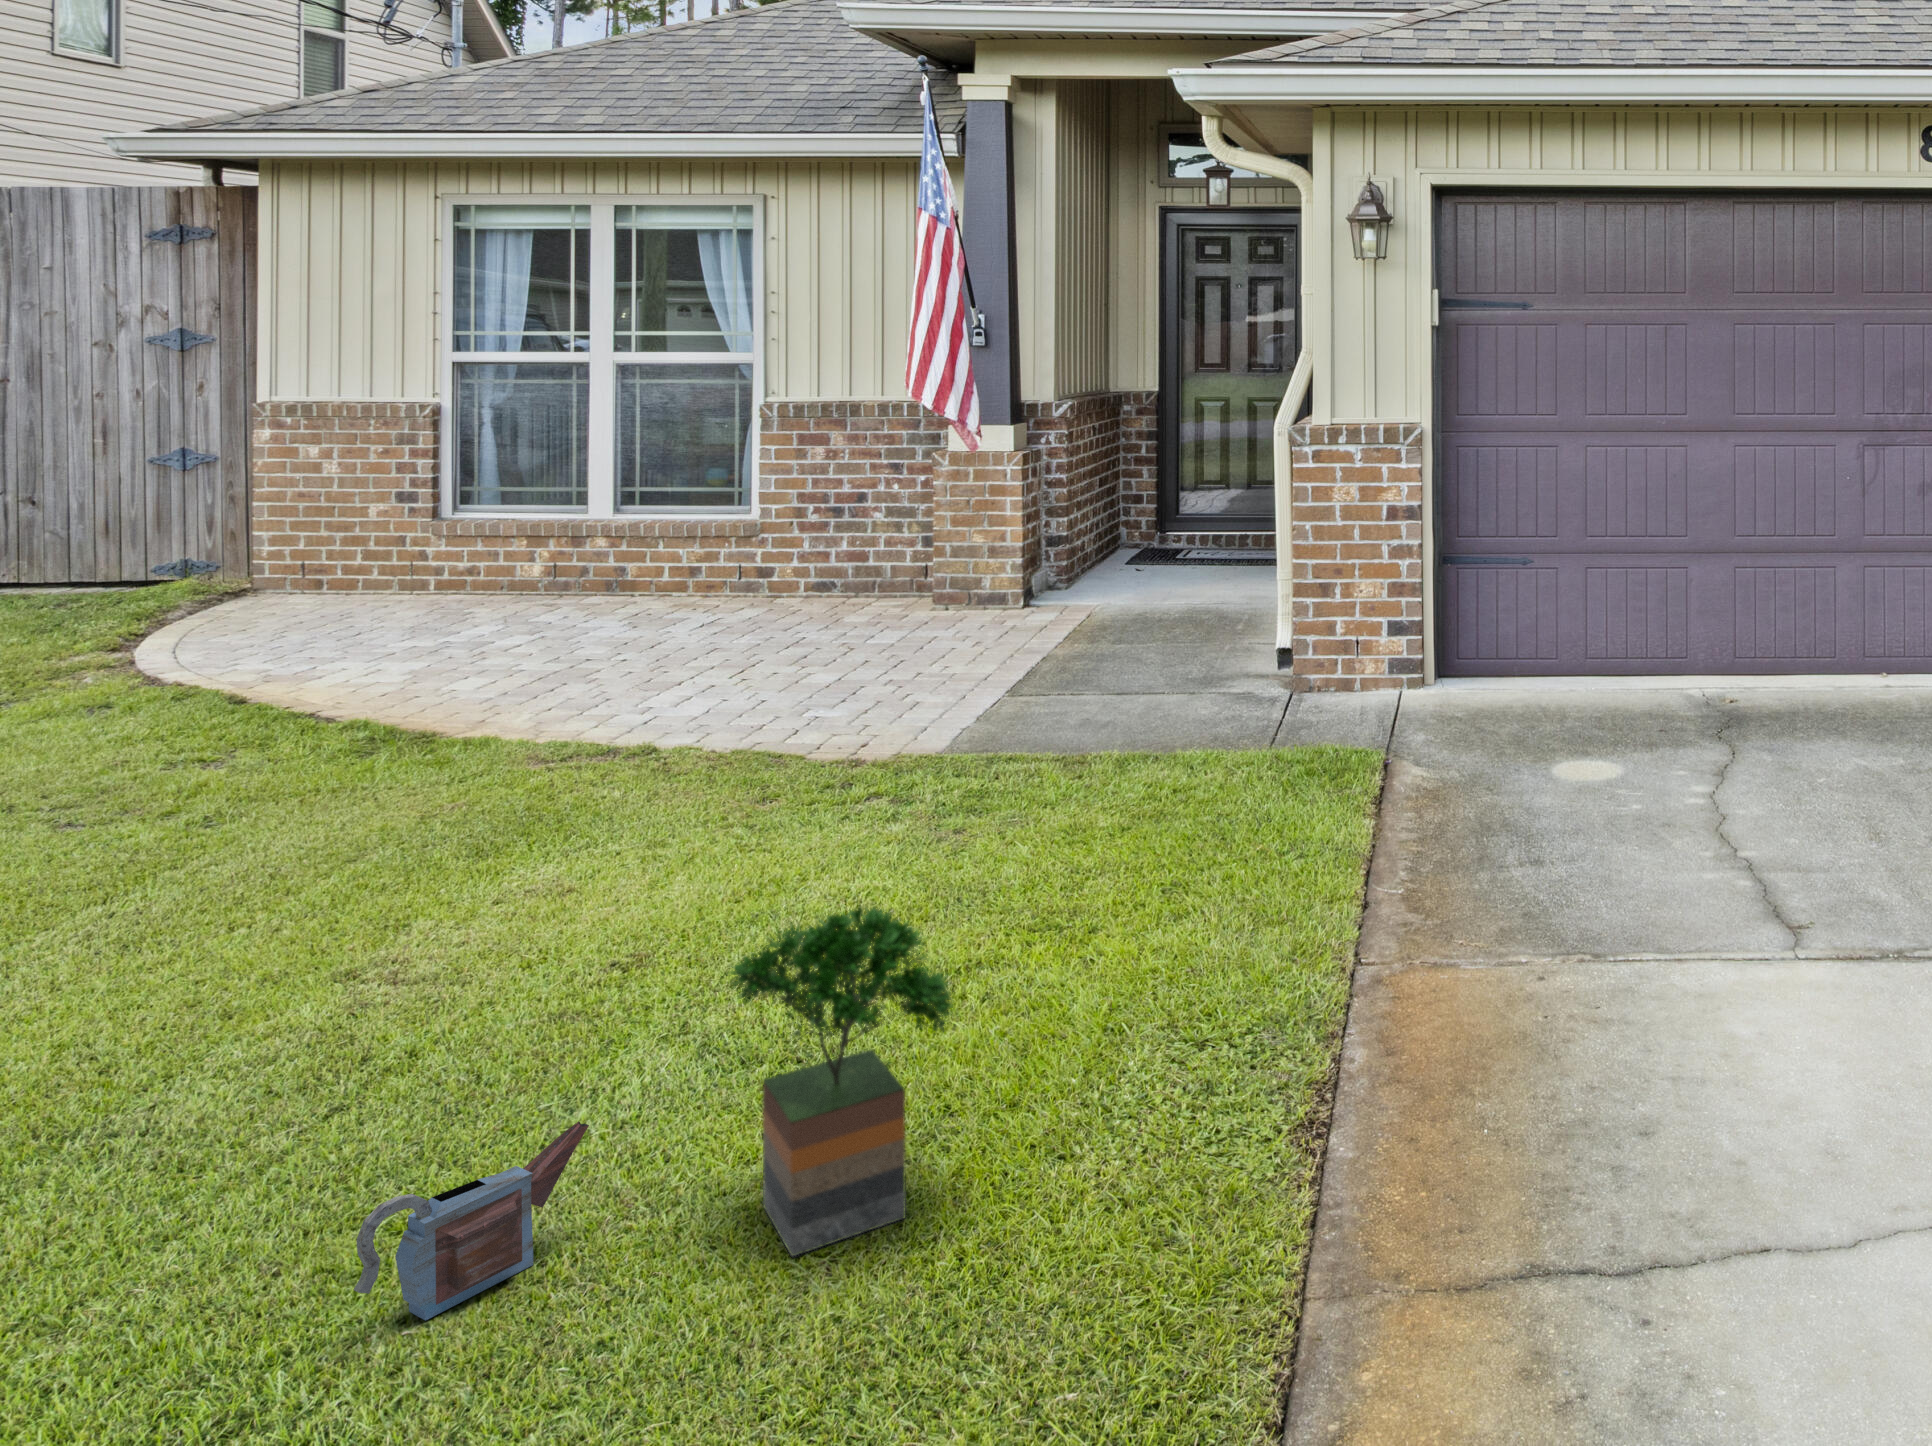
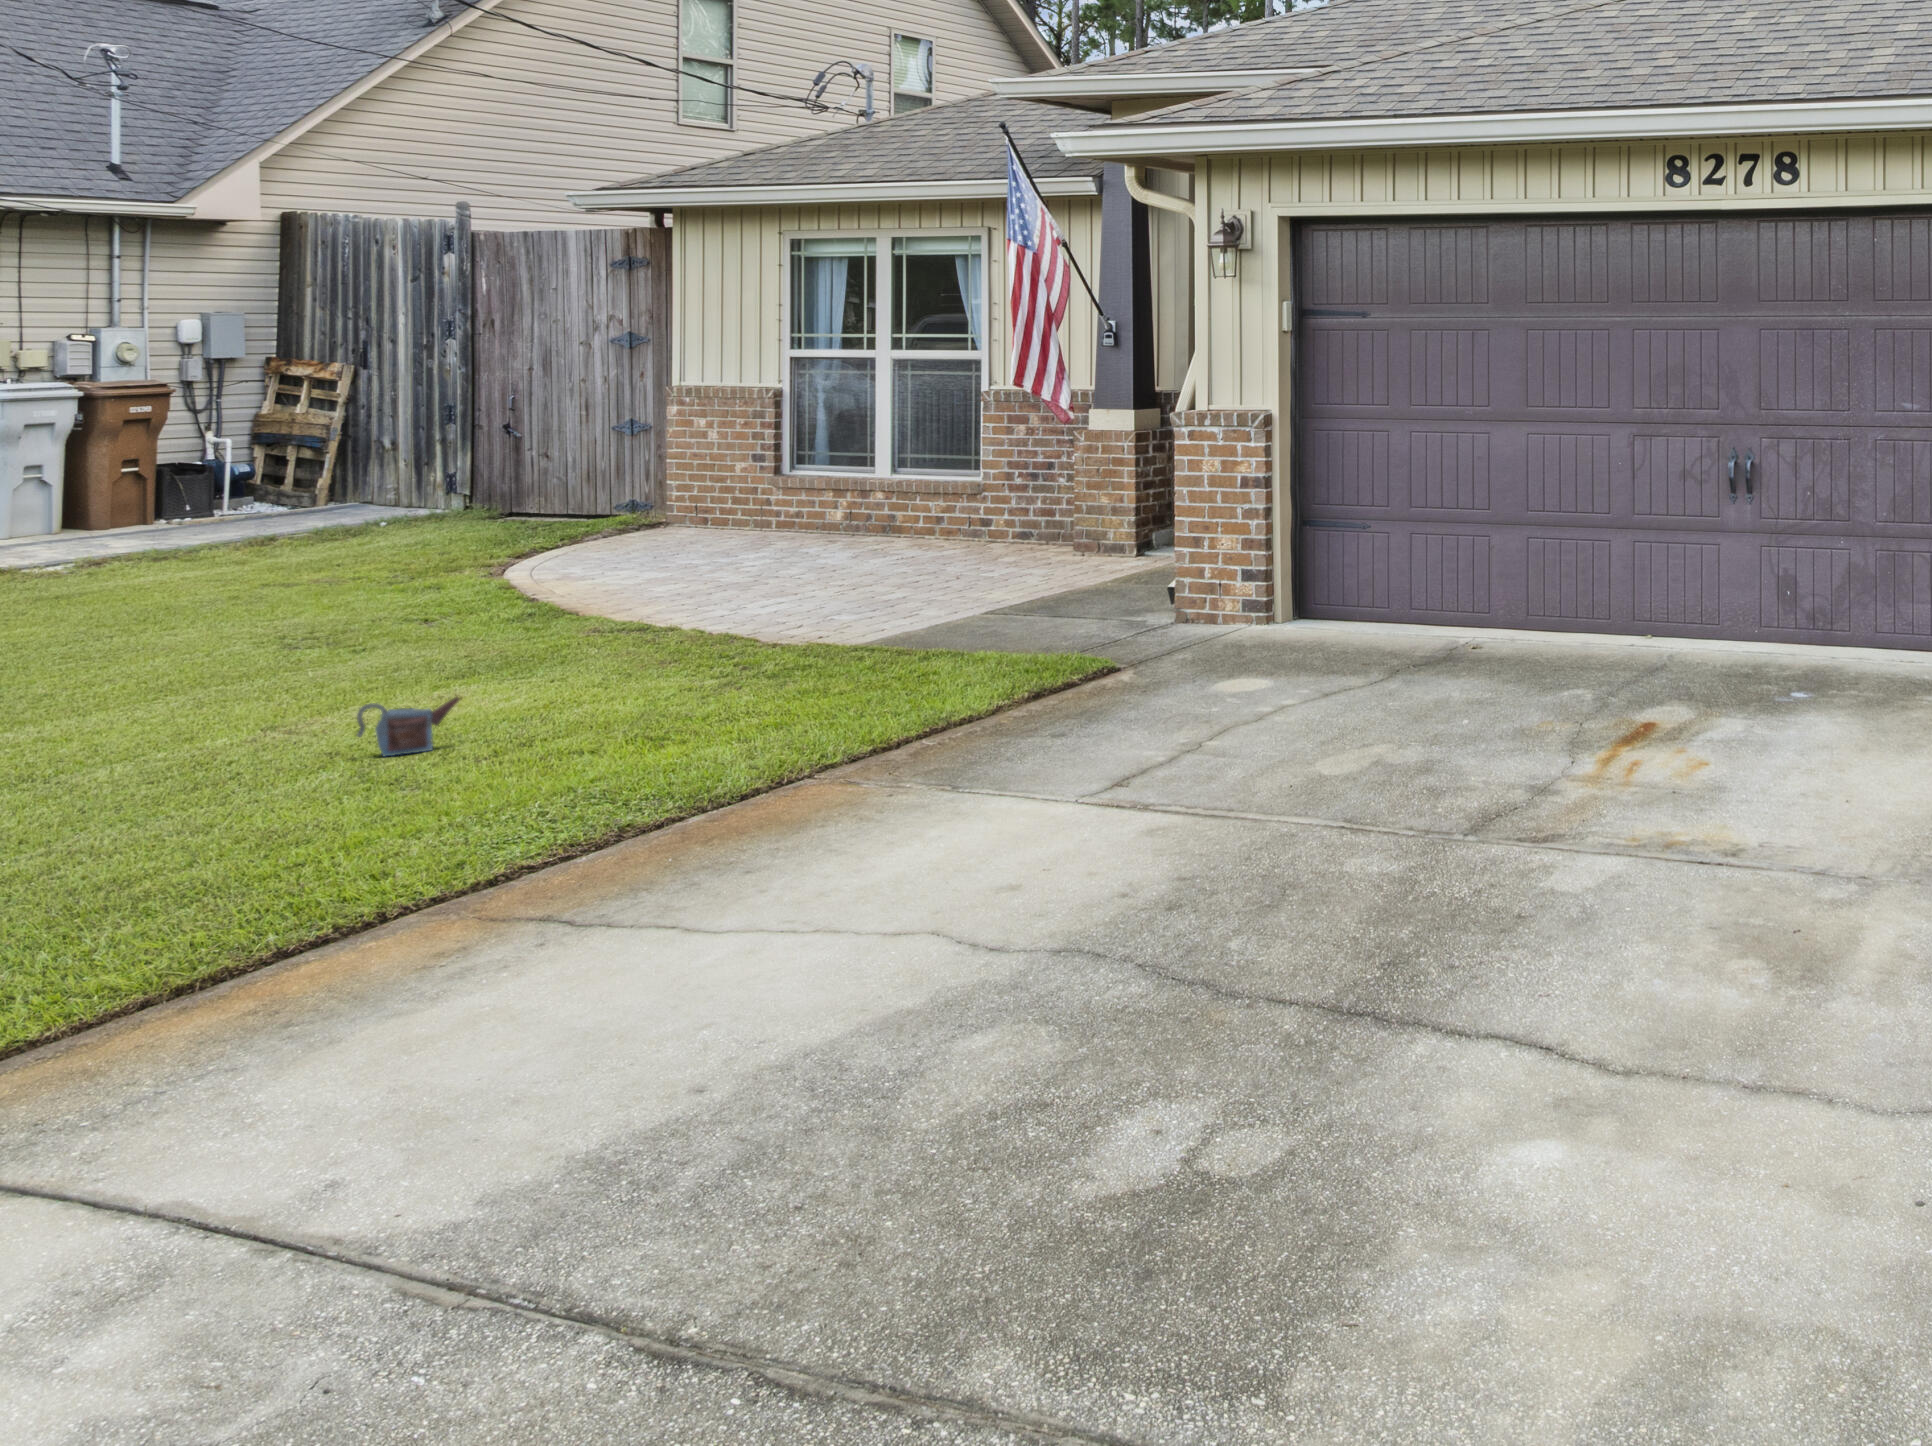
potted tree: present [730,906,953,1256] -> none [499,614,599,758]

